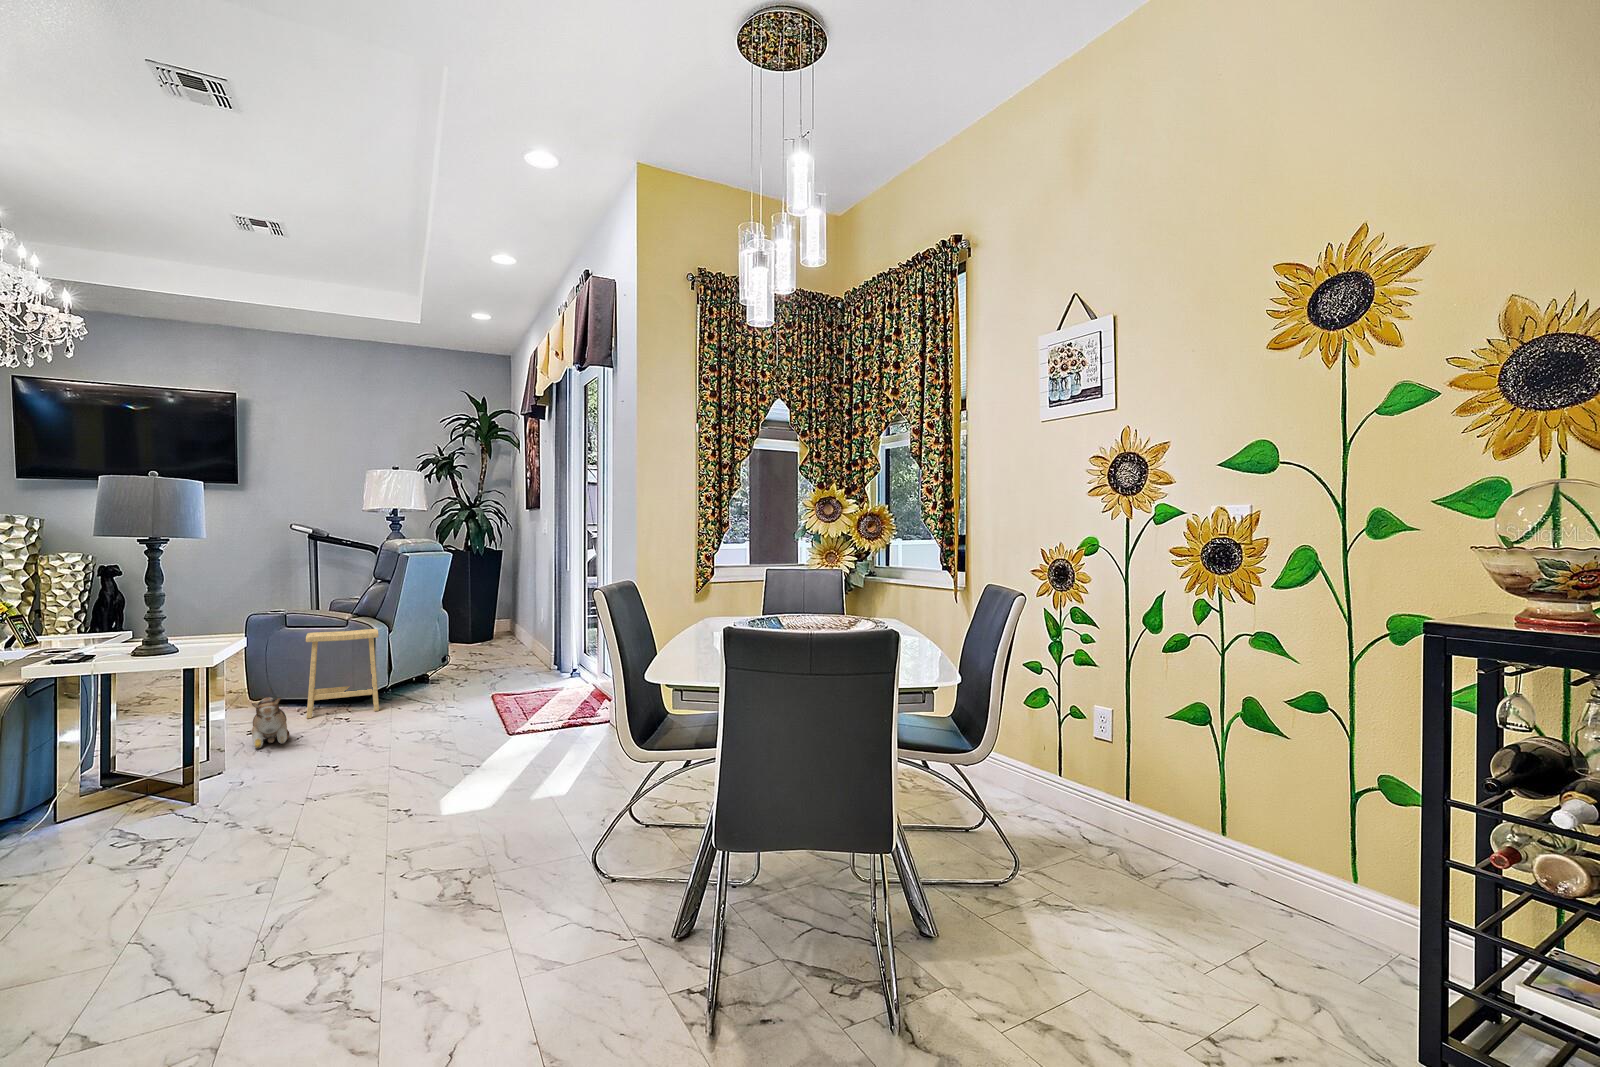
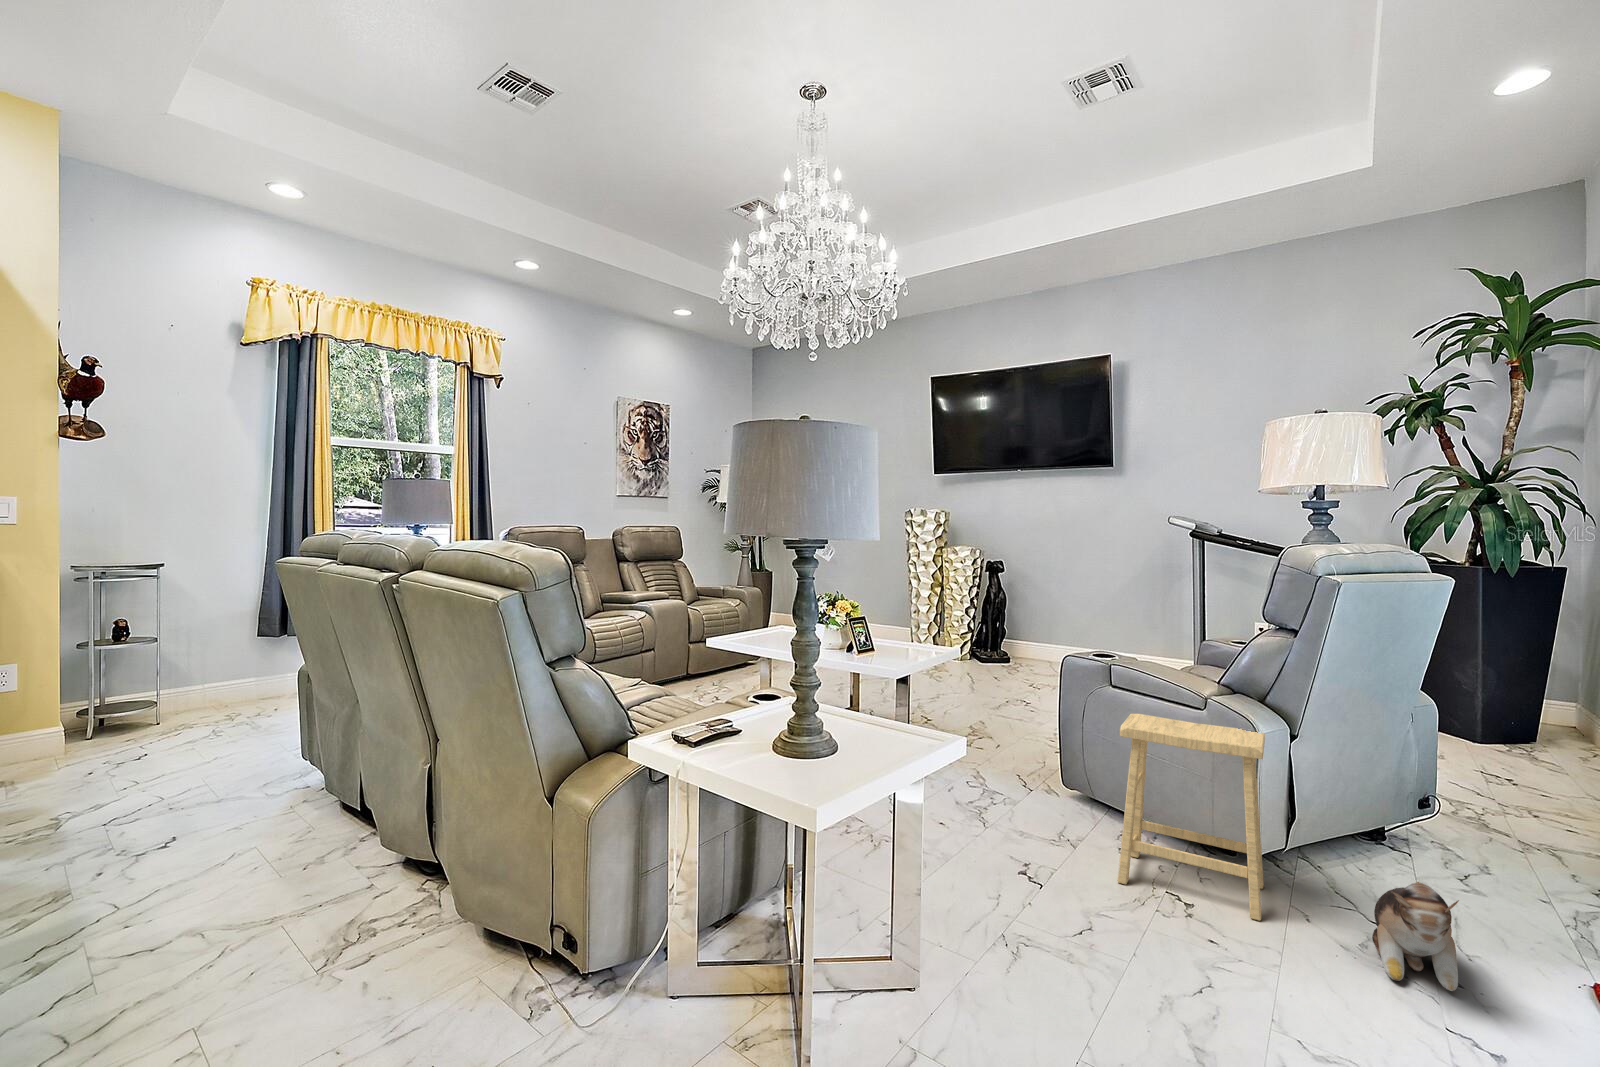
plush toy: present [252,697,290,748] -> present [1372,882,1459,991]

